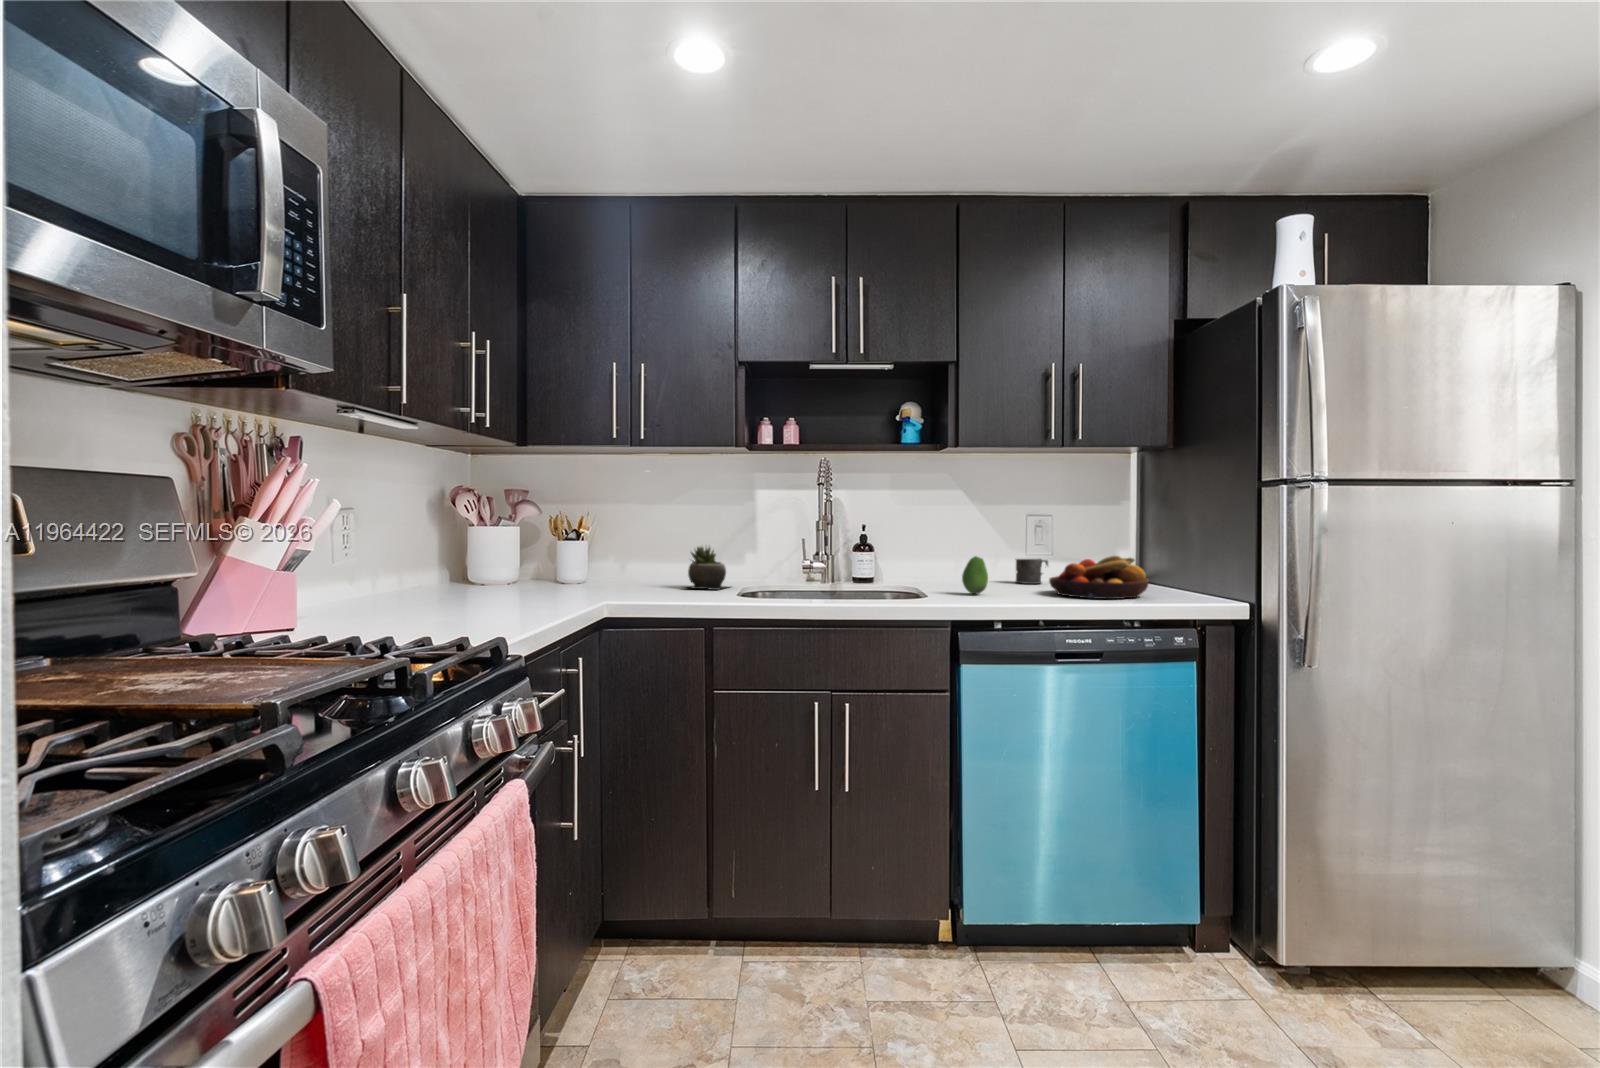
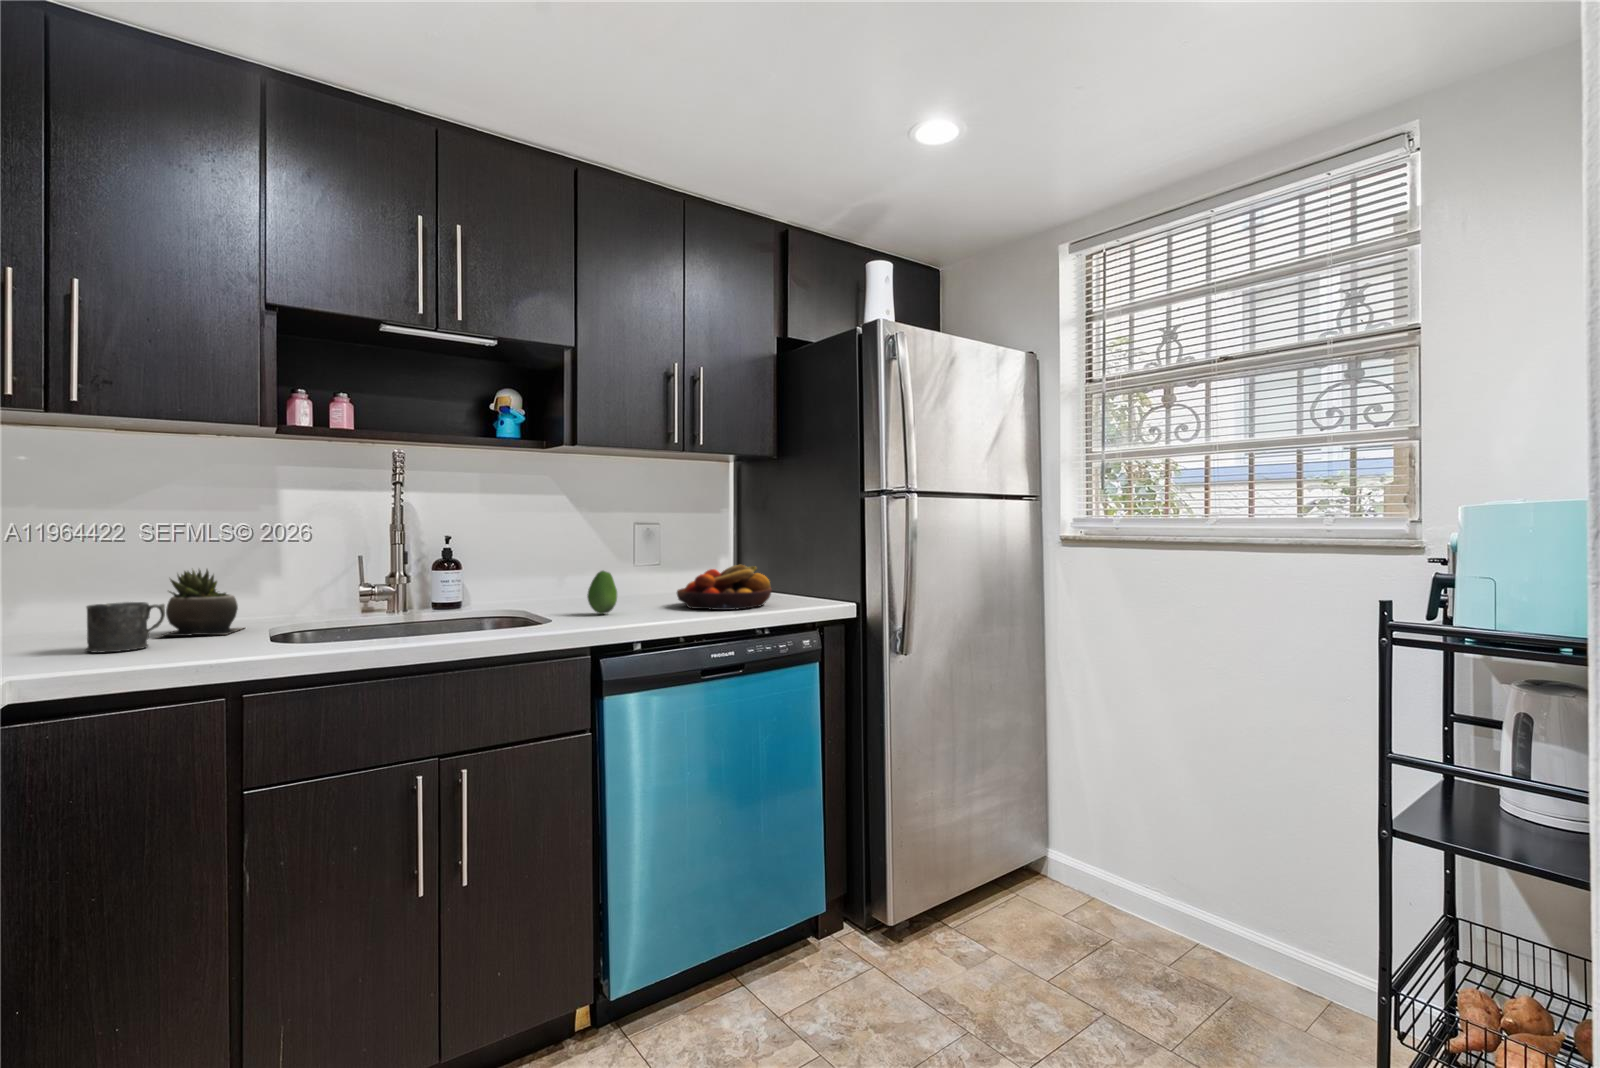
mug: present [1015,559,1048,584] -> present [85,602,165,653]

